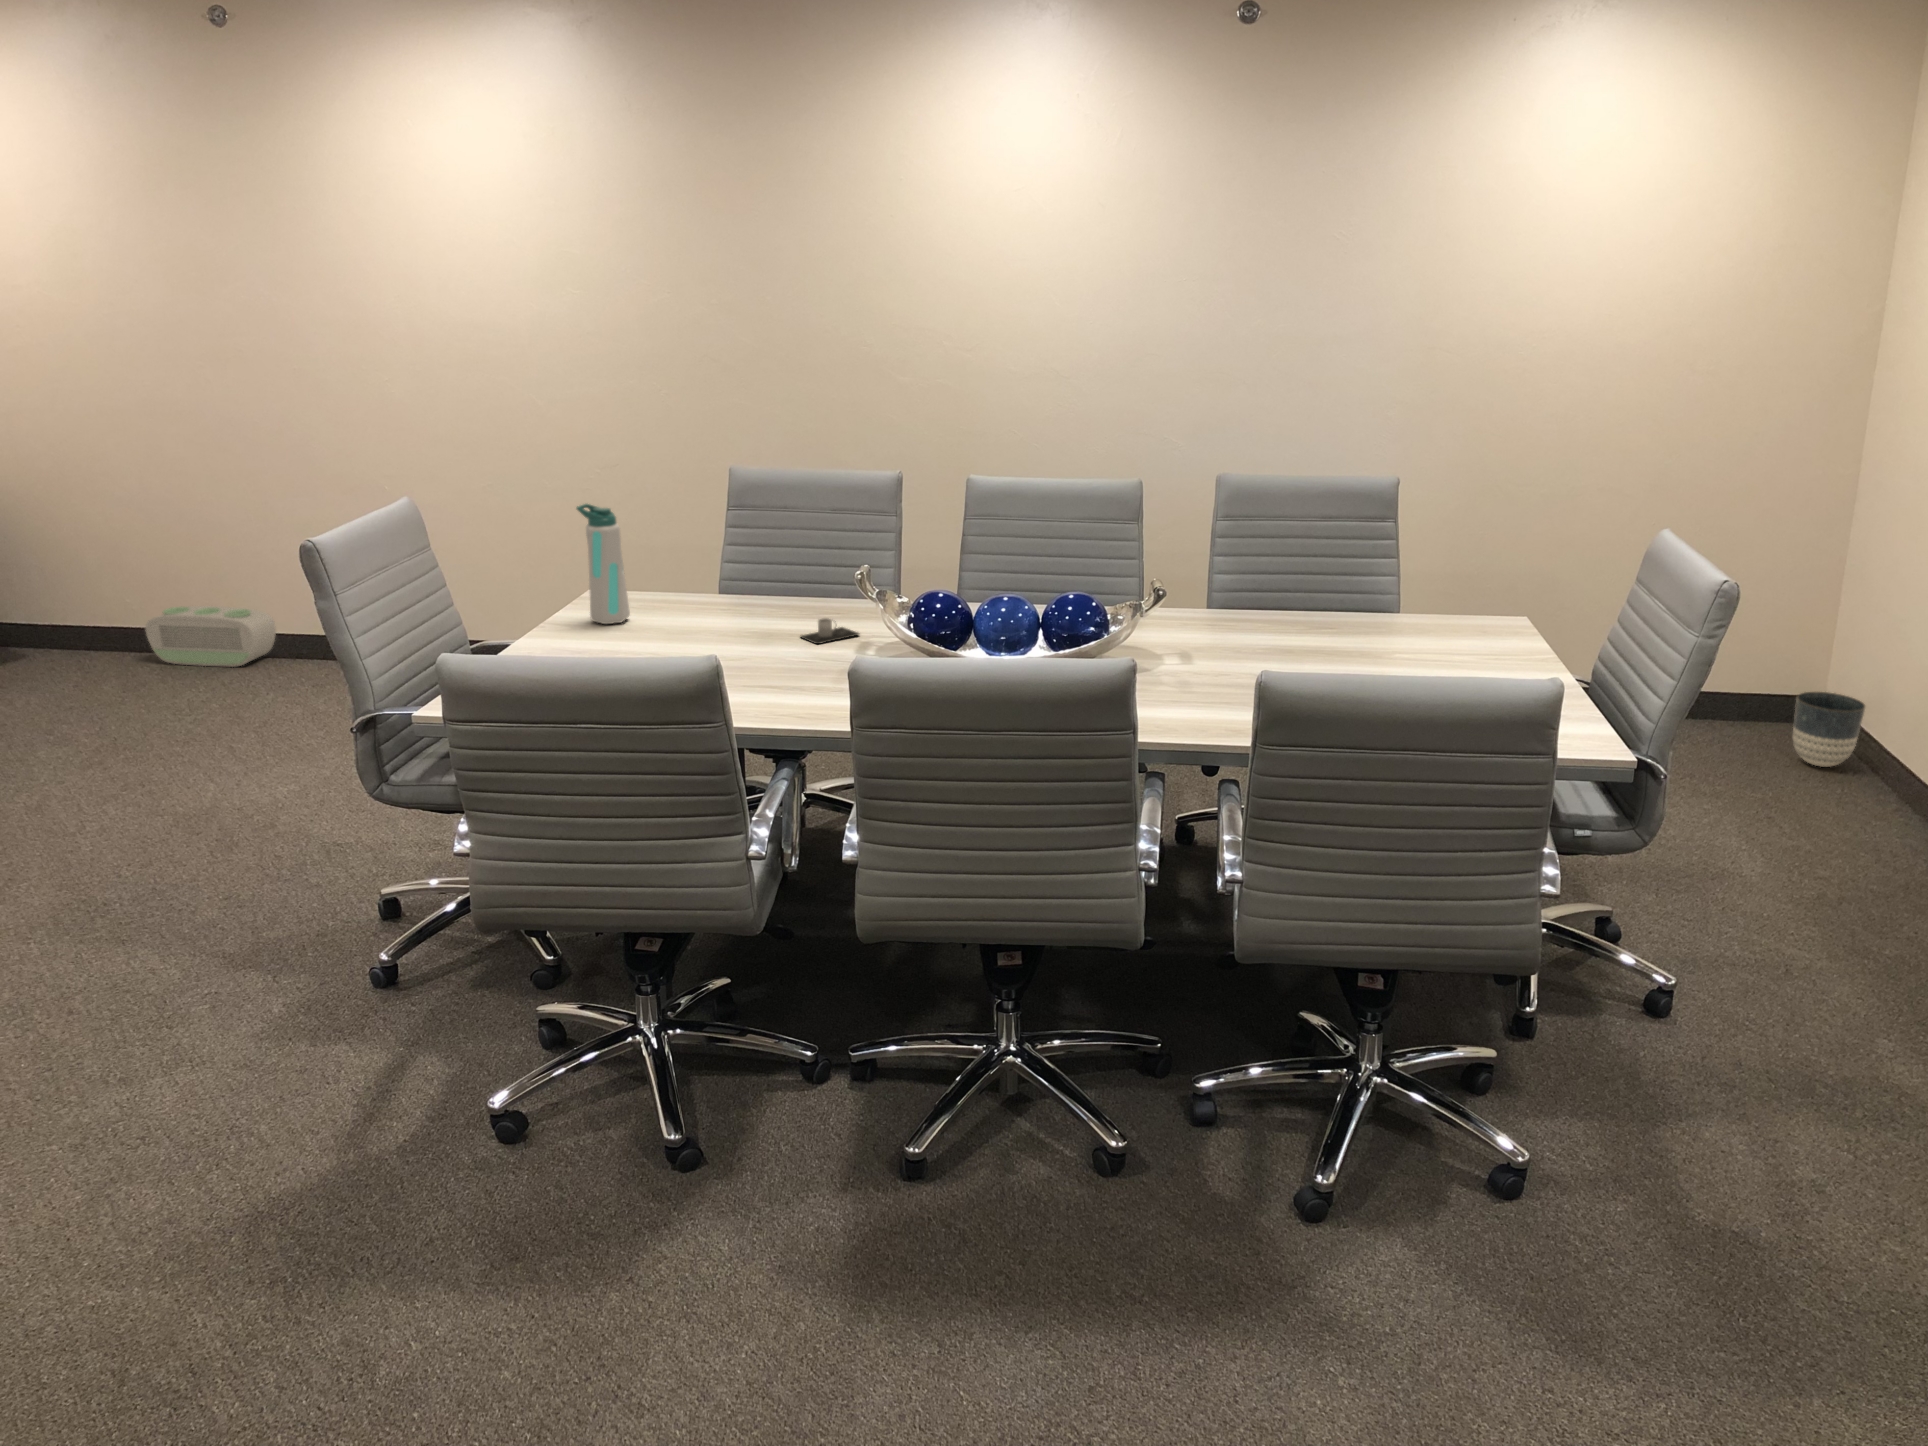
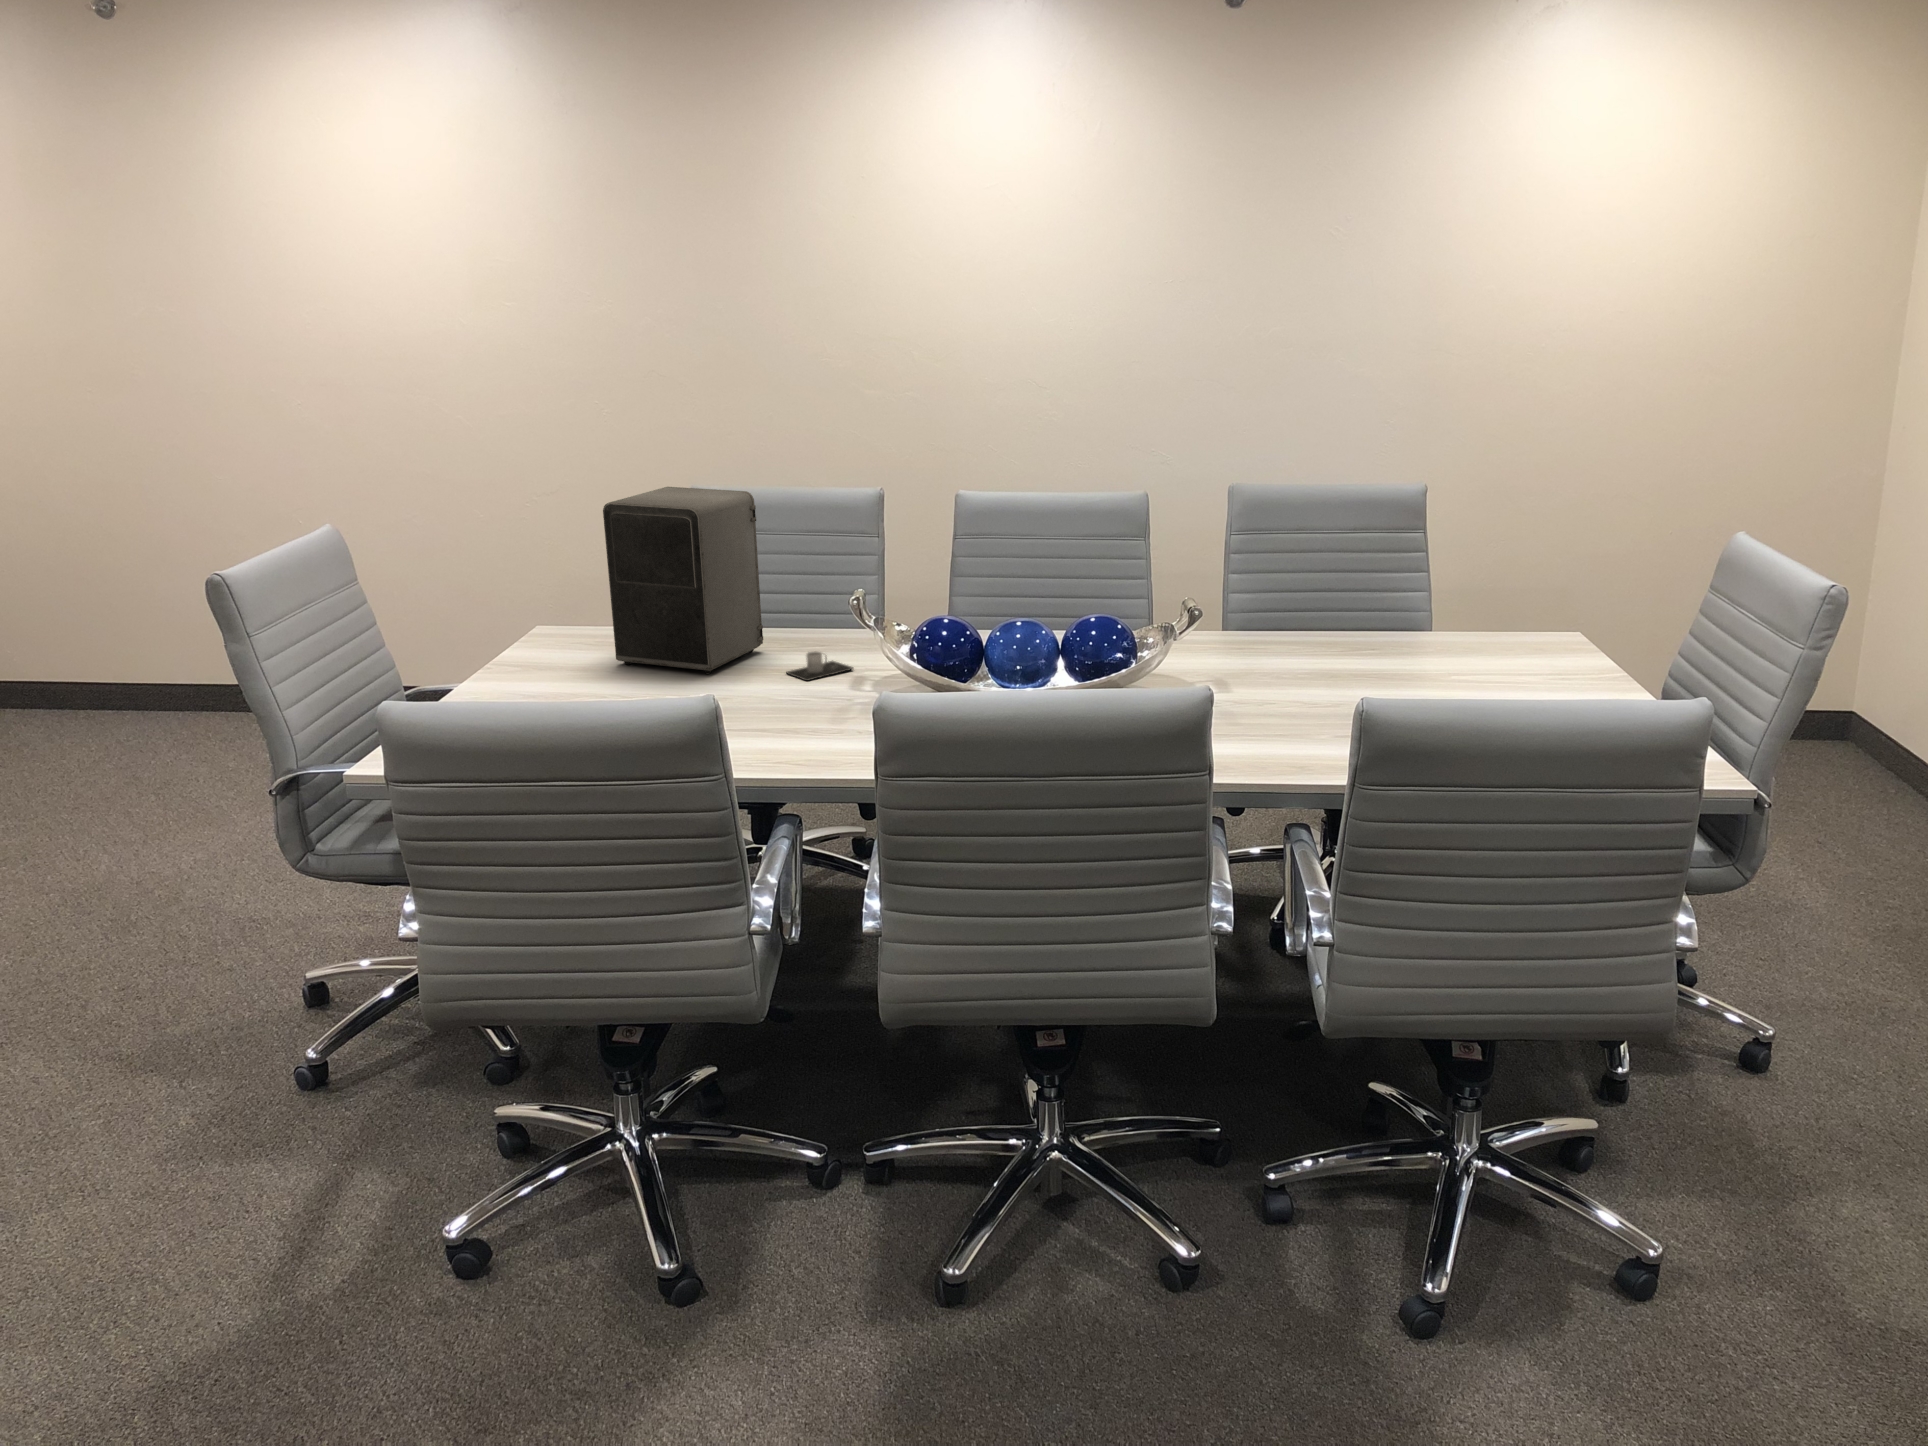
speaker: none [642,468,783,636] -> present [603,487,763,674]
water bottle: present [577,504,630,624] -> none [527,528,590,664]
air purifier: present [145,606,276,667] -> none [35,656,182,722]
planter: present [1793,692,1865,767] -> none [1831,705,1909,785]

